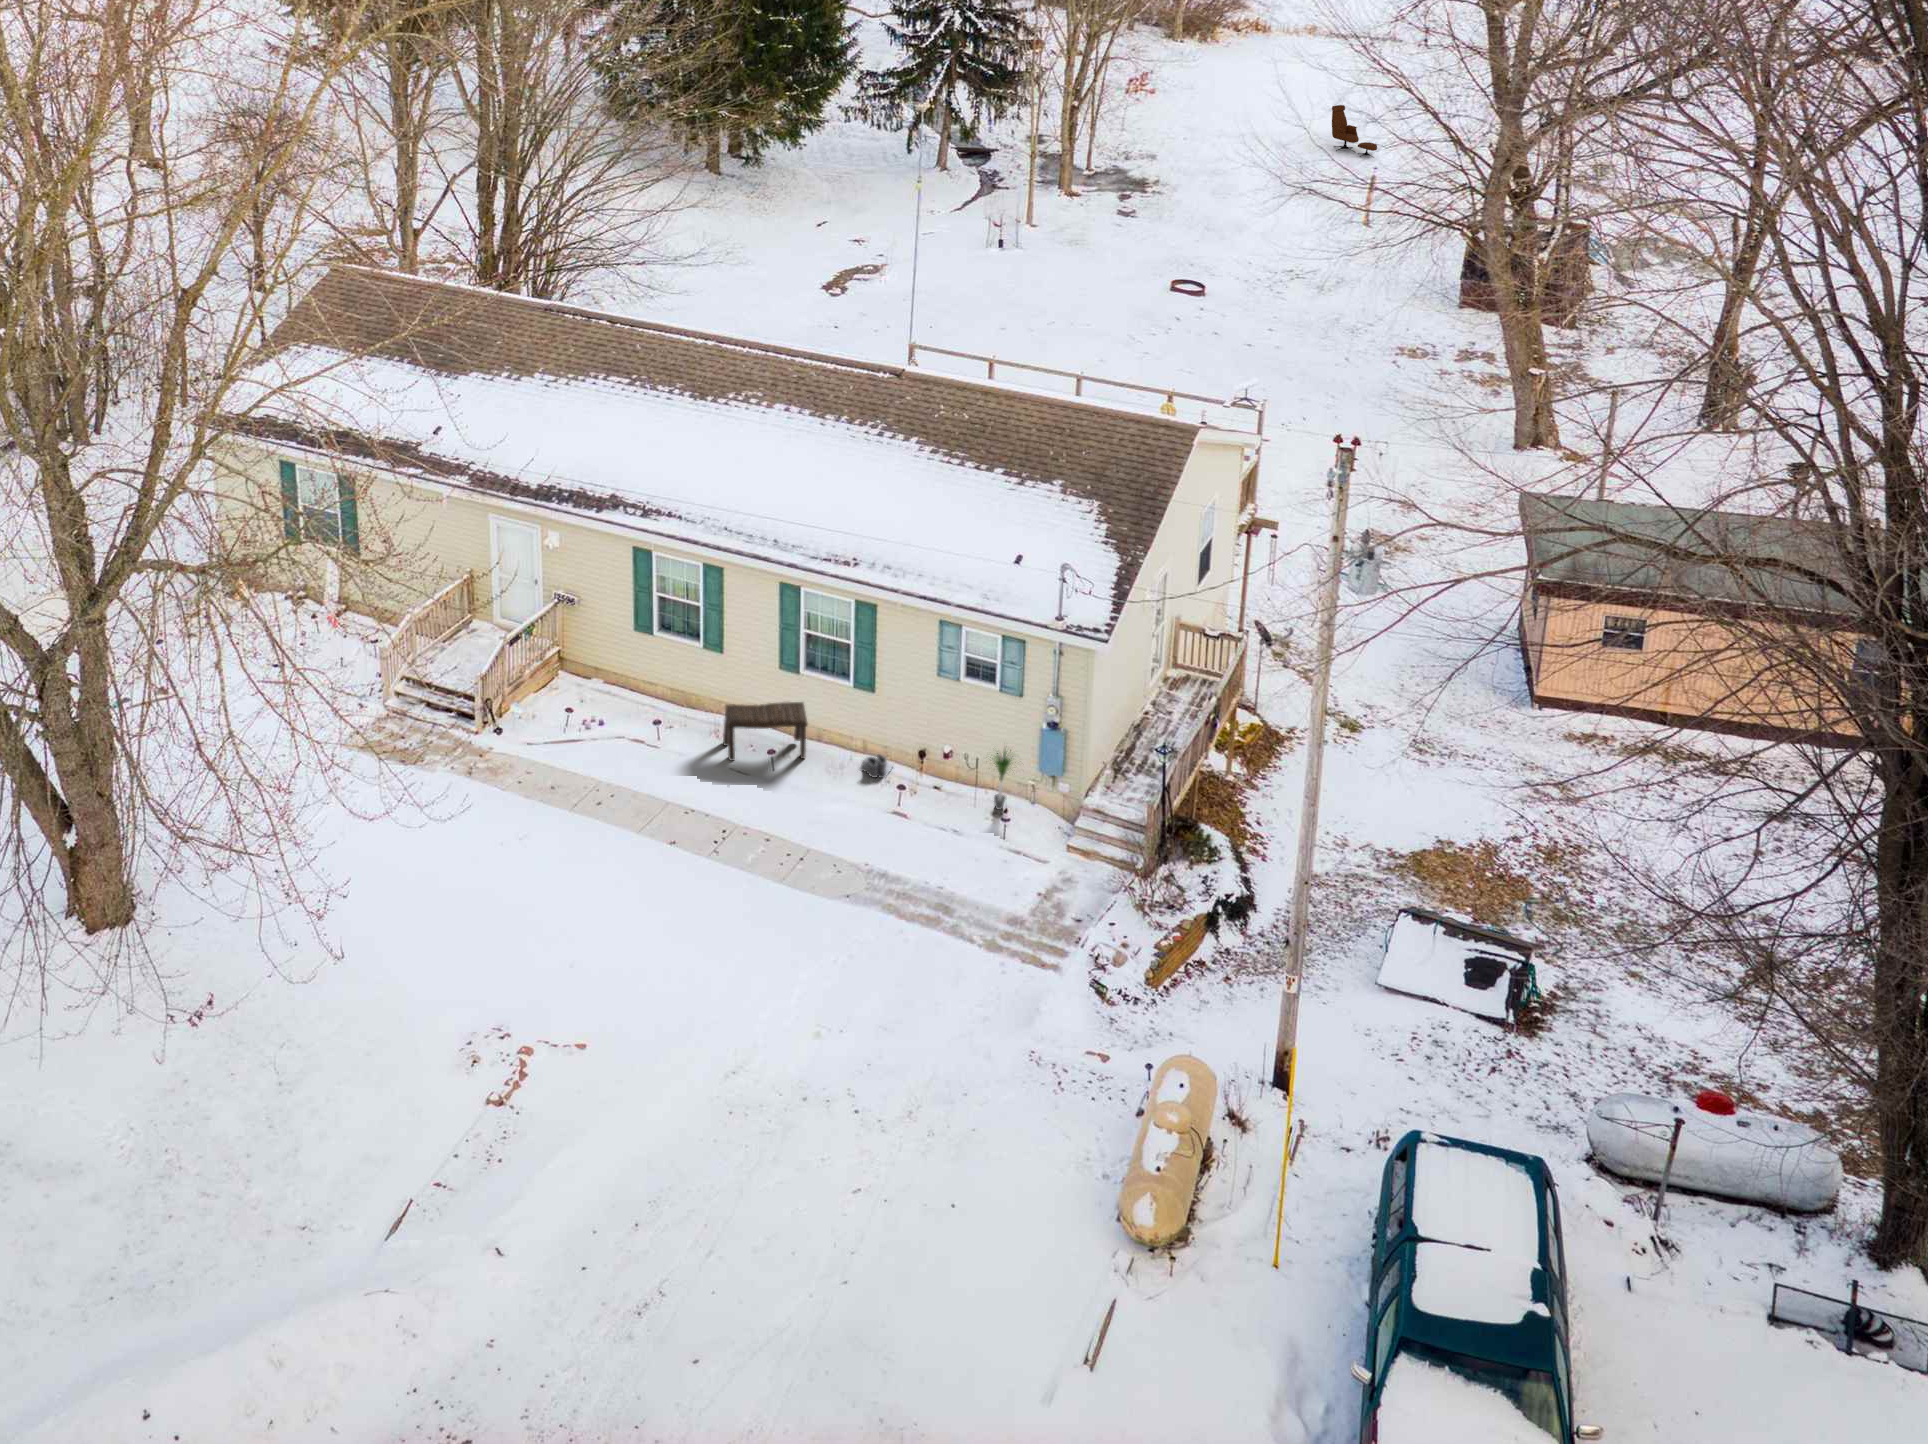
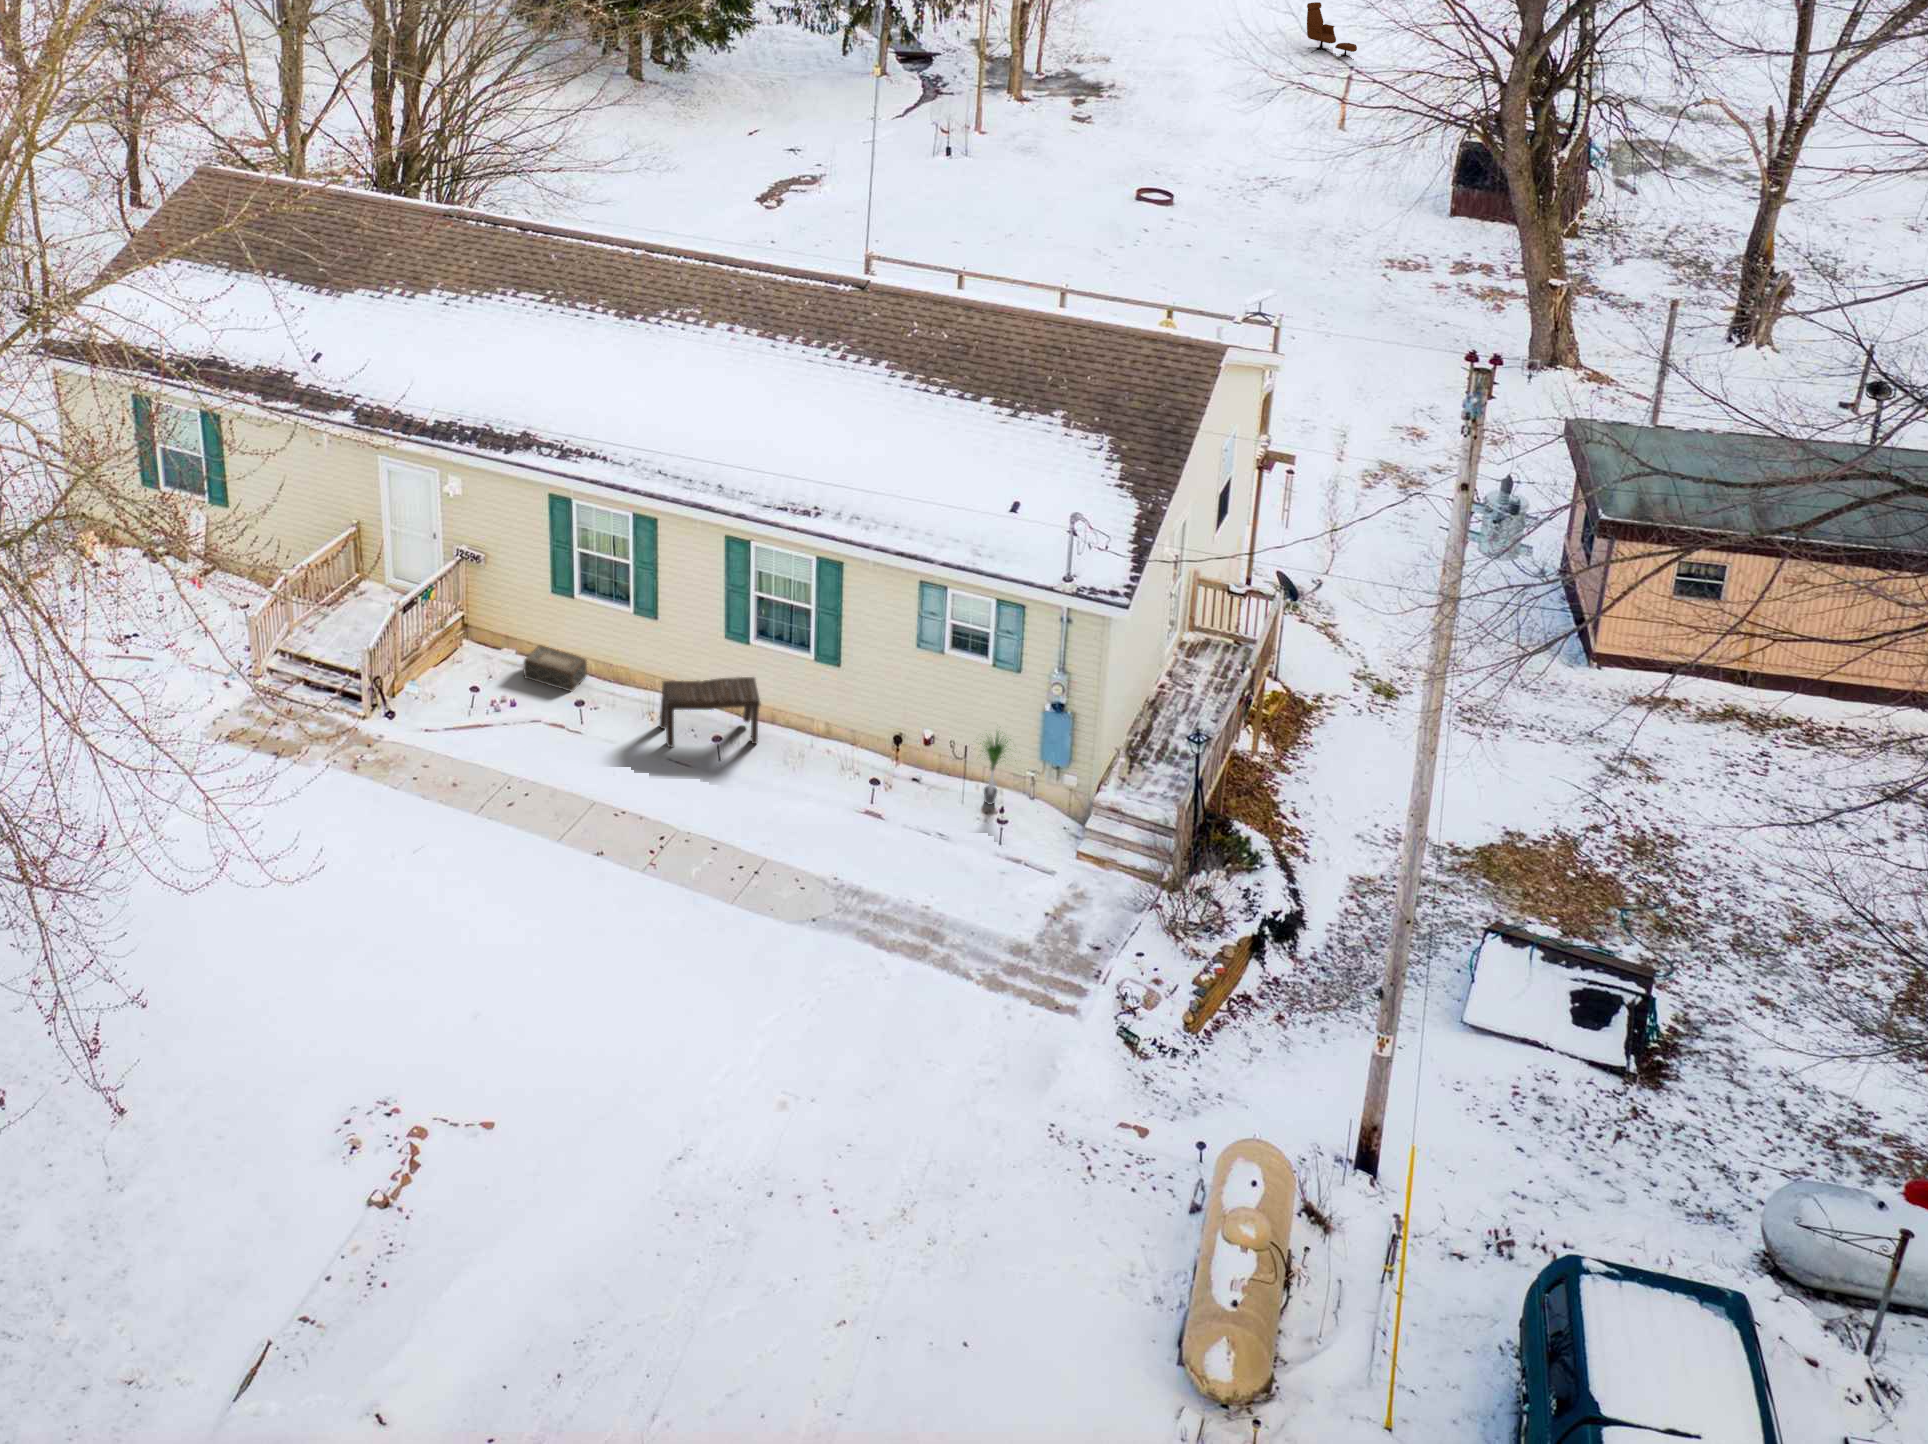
woven basket: none [609,675,662,715] -> present [524,645,587,691]
boots: present [859,755,893,778] -> none [817,738,863,773]

